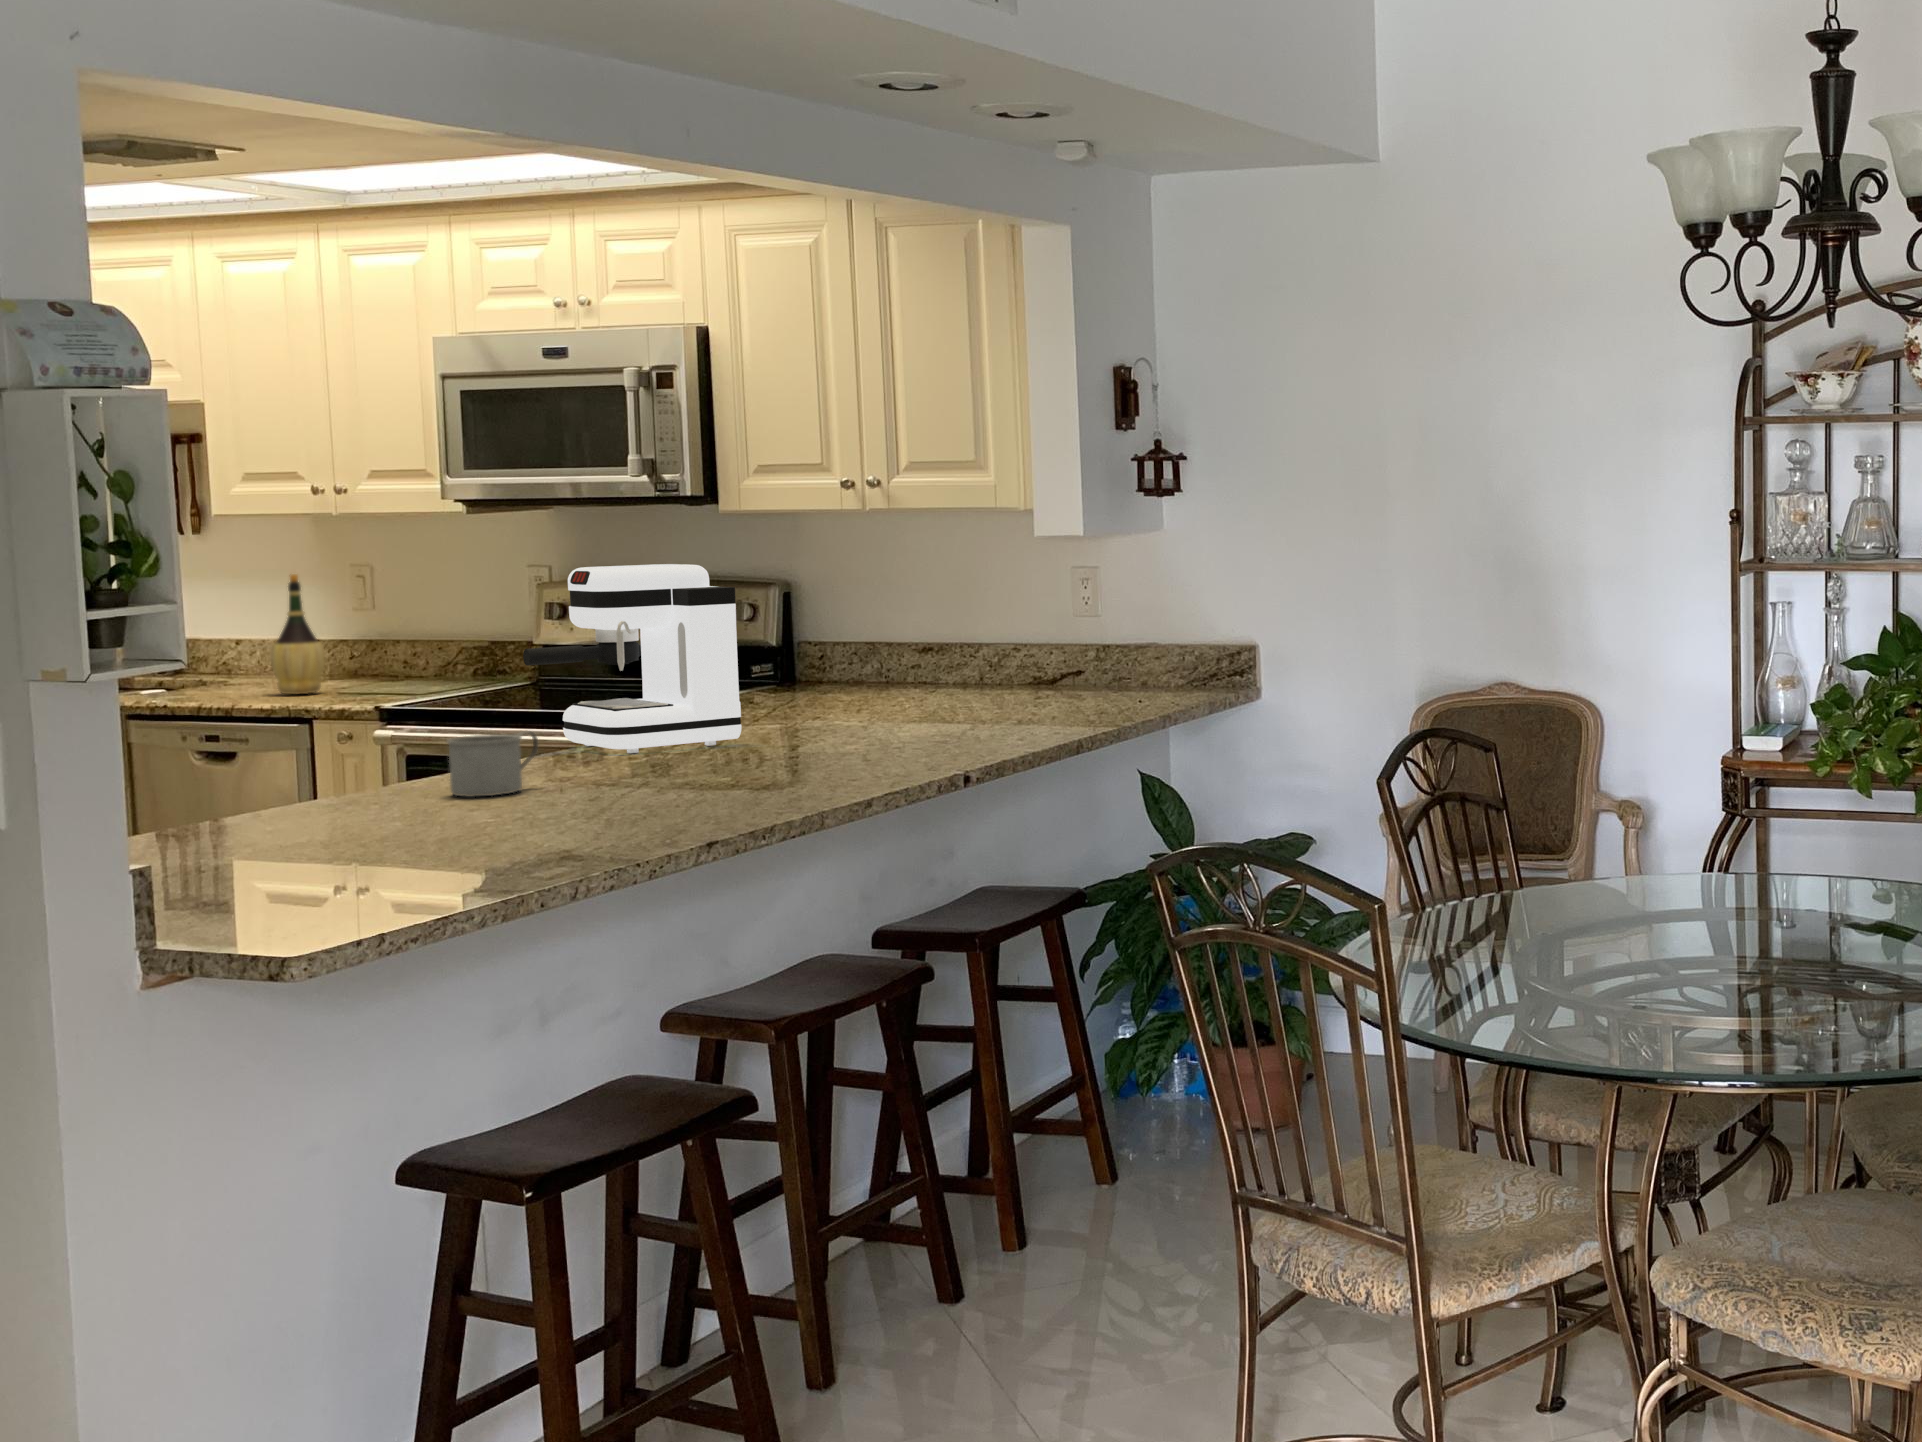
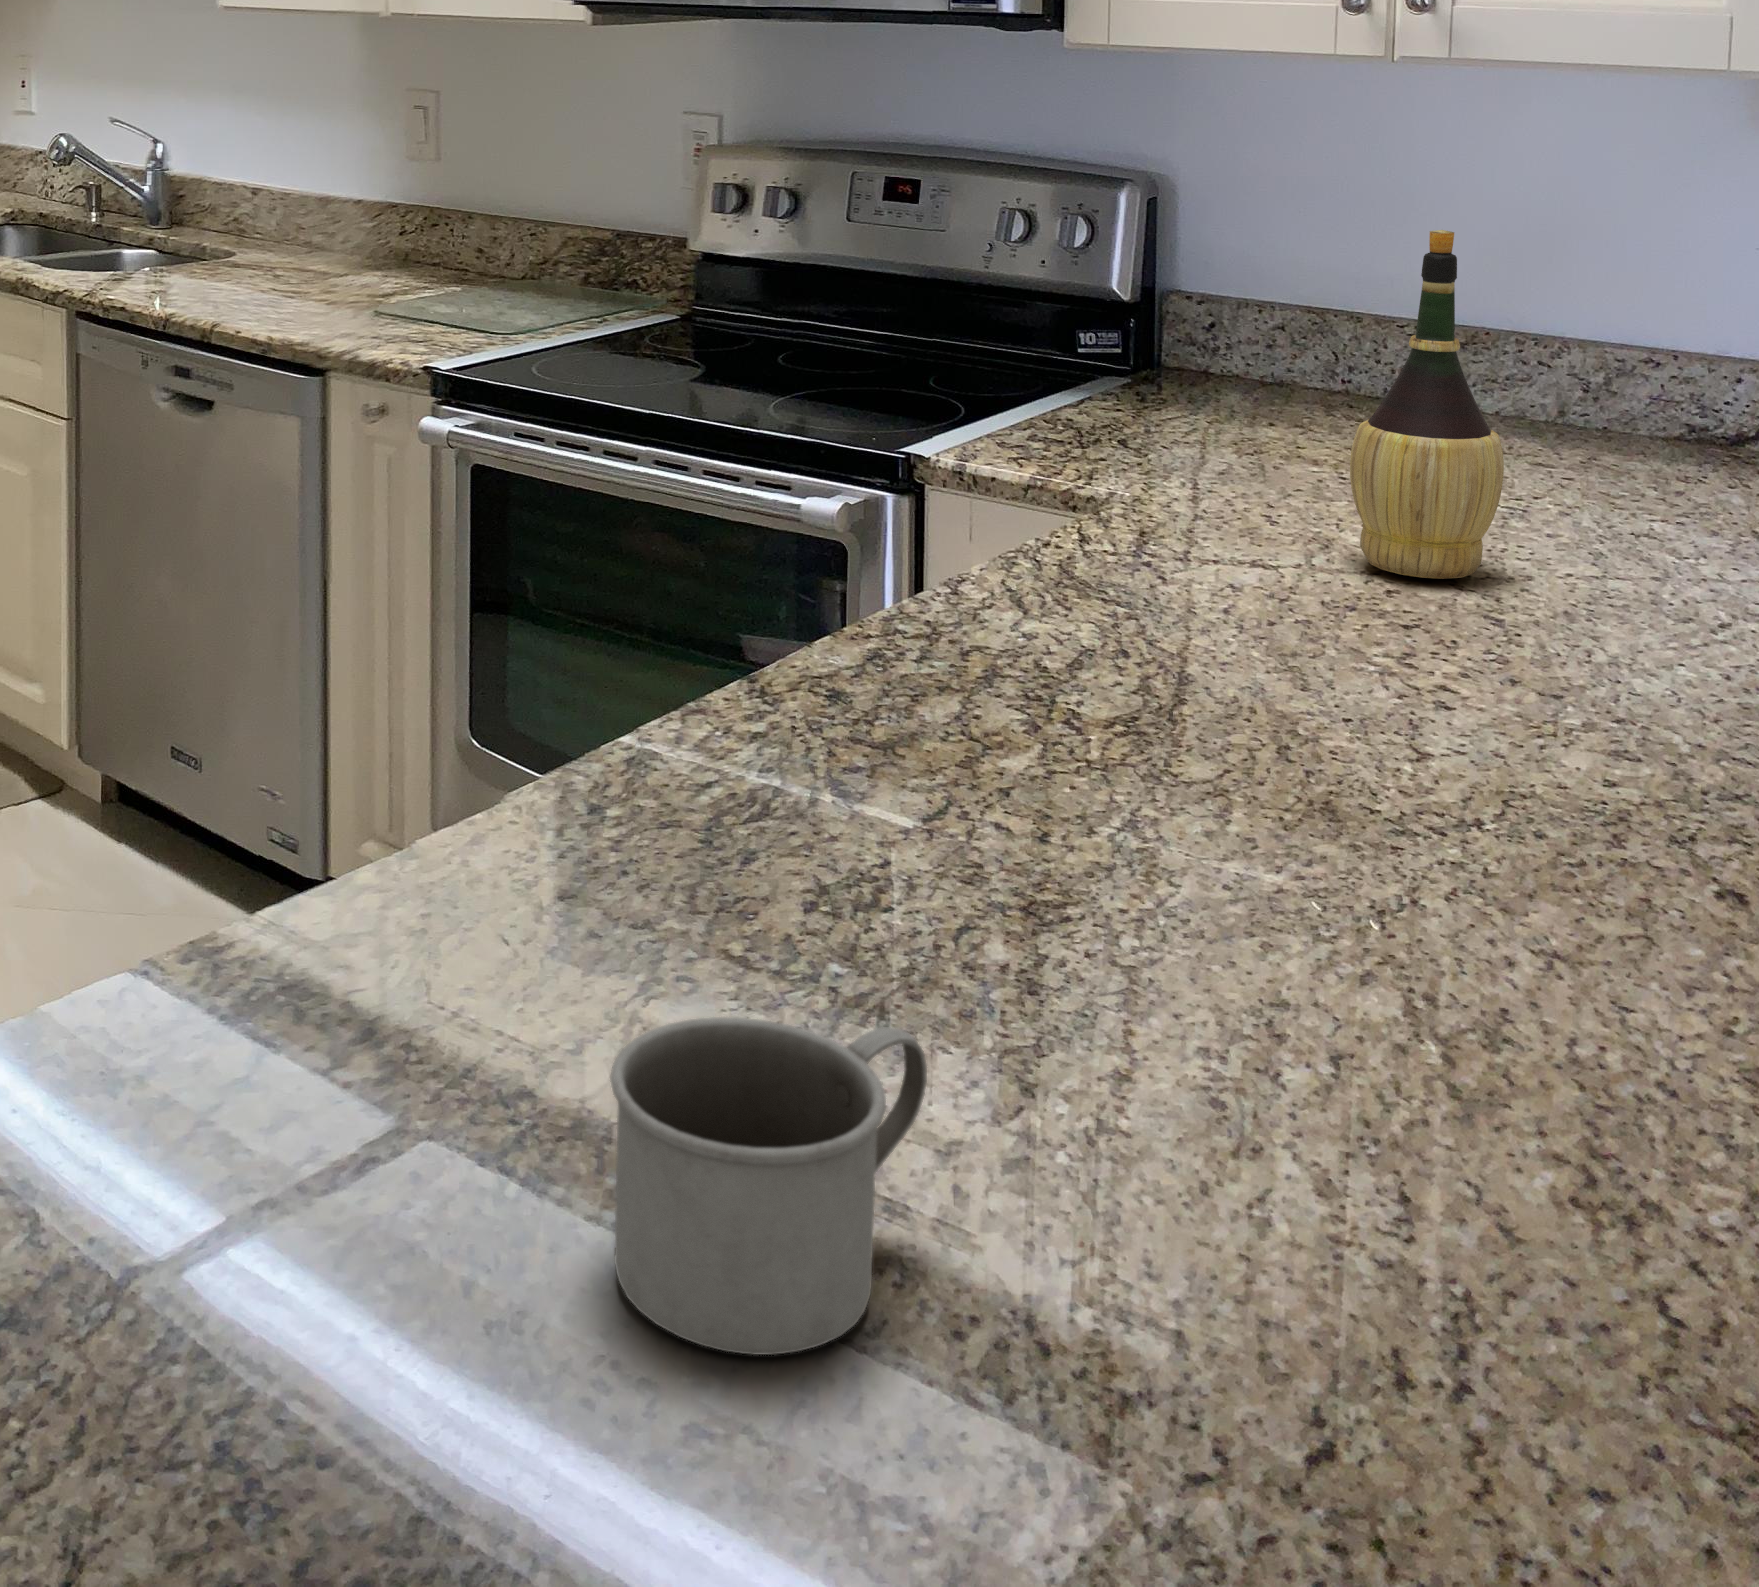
coffee maker: present [523,564,741,753] -> none [771,239,1383,821]
wine bottle: present [270,574,325,694] -> present [1350,230,1504,579]

